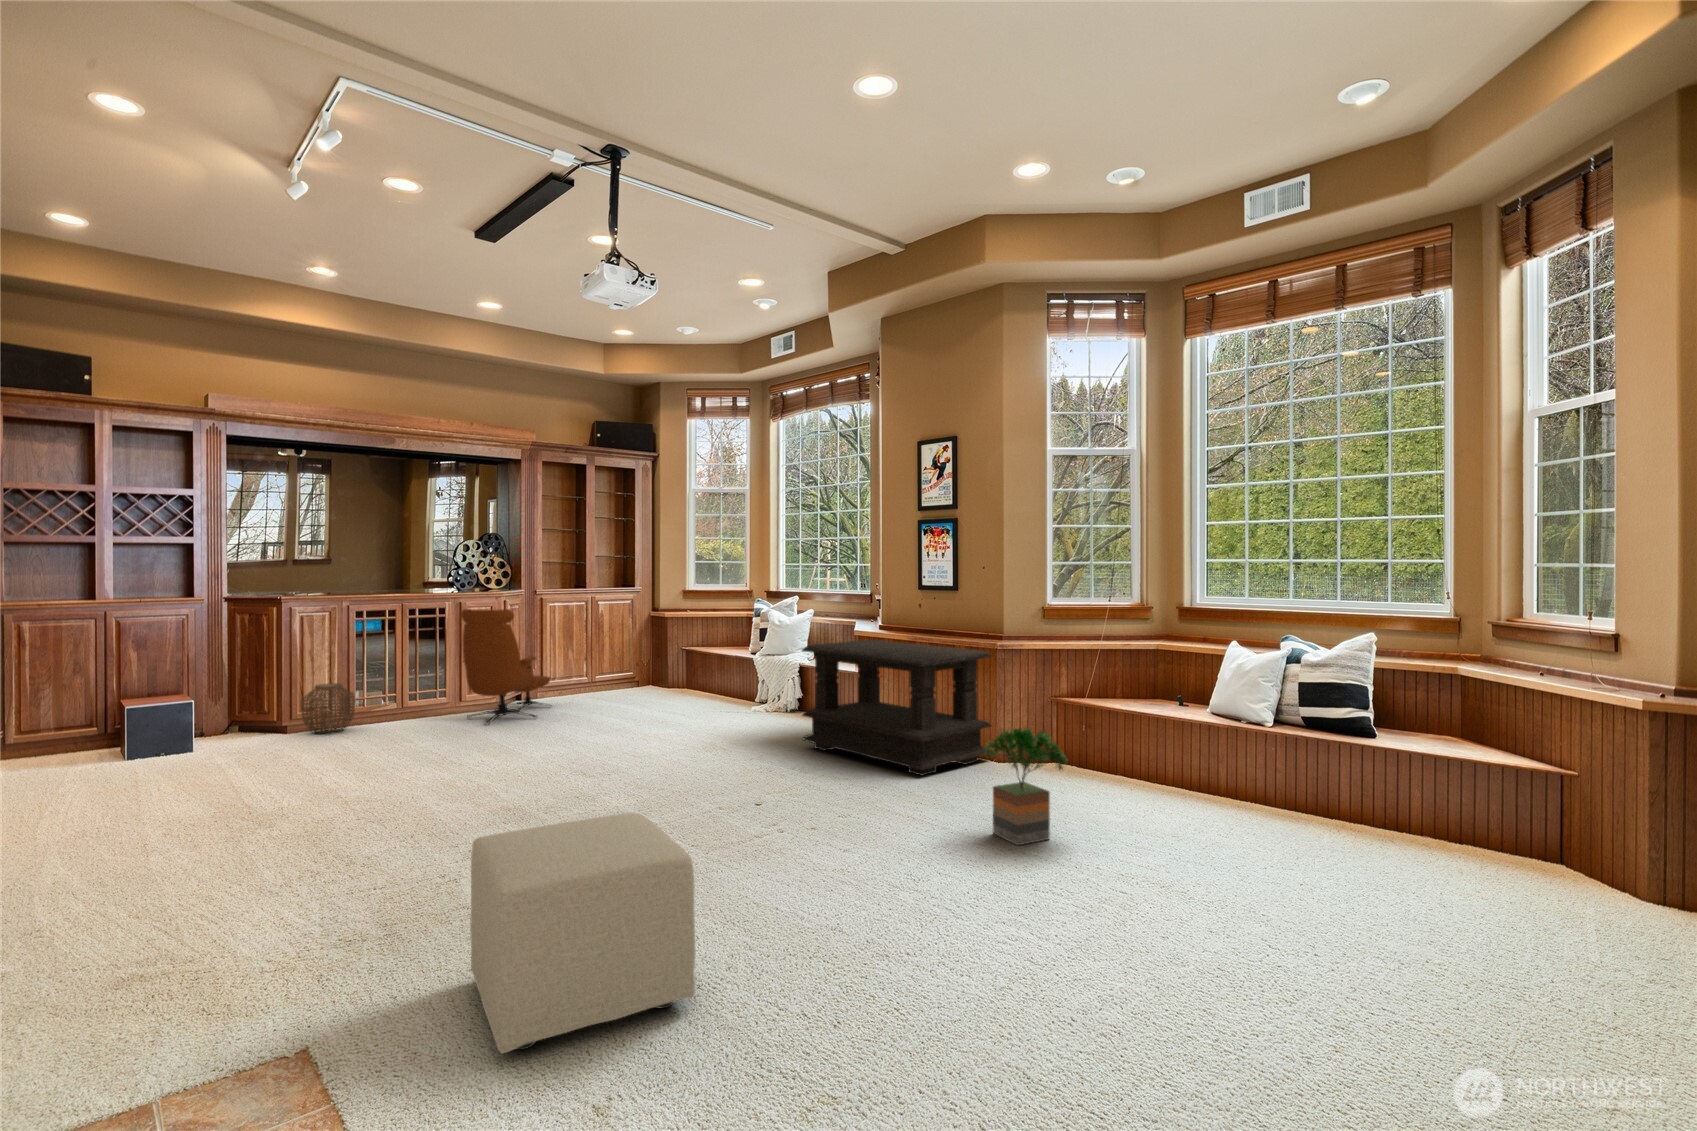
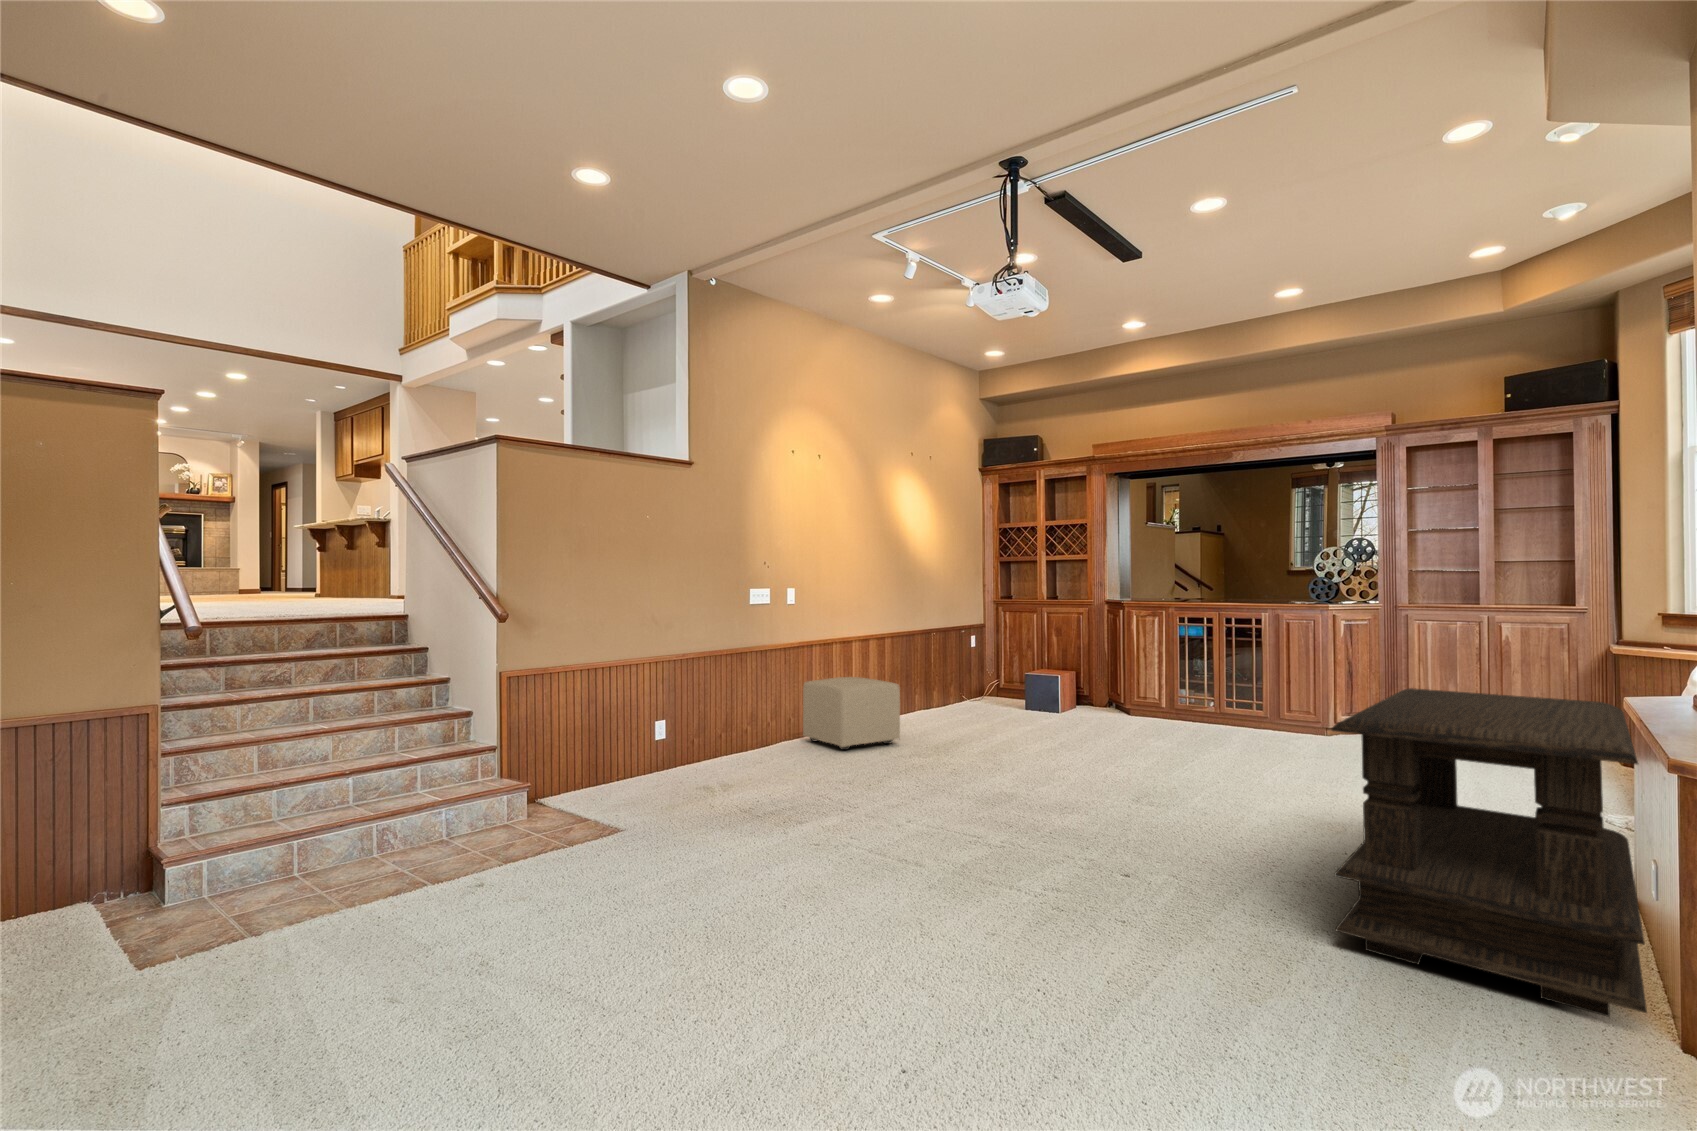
lounge chair: present [461,609,550,725] -> none [1219,618,1381,748]
woven basket: present [302,683,355,734] -> none [1122,677,1164,720]
potted tree: present [985,728,1067,845] -> none [977,815,1118,1054]
ottoman: present [470,813,695,1054] -> present [803,677,900,750]

